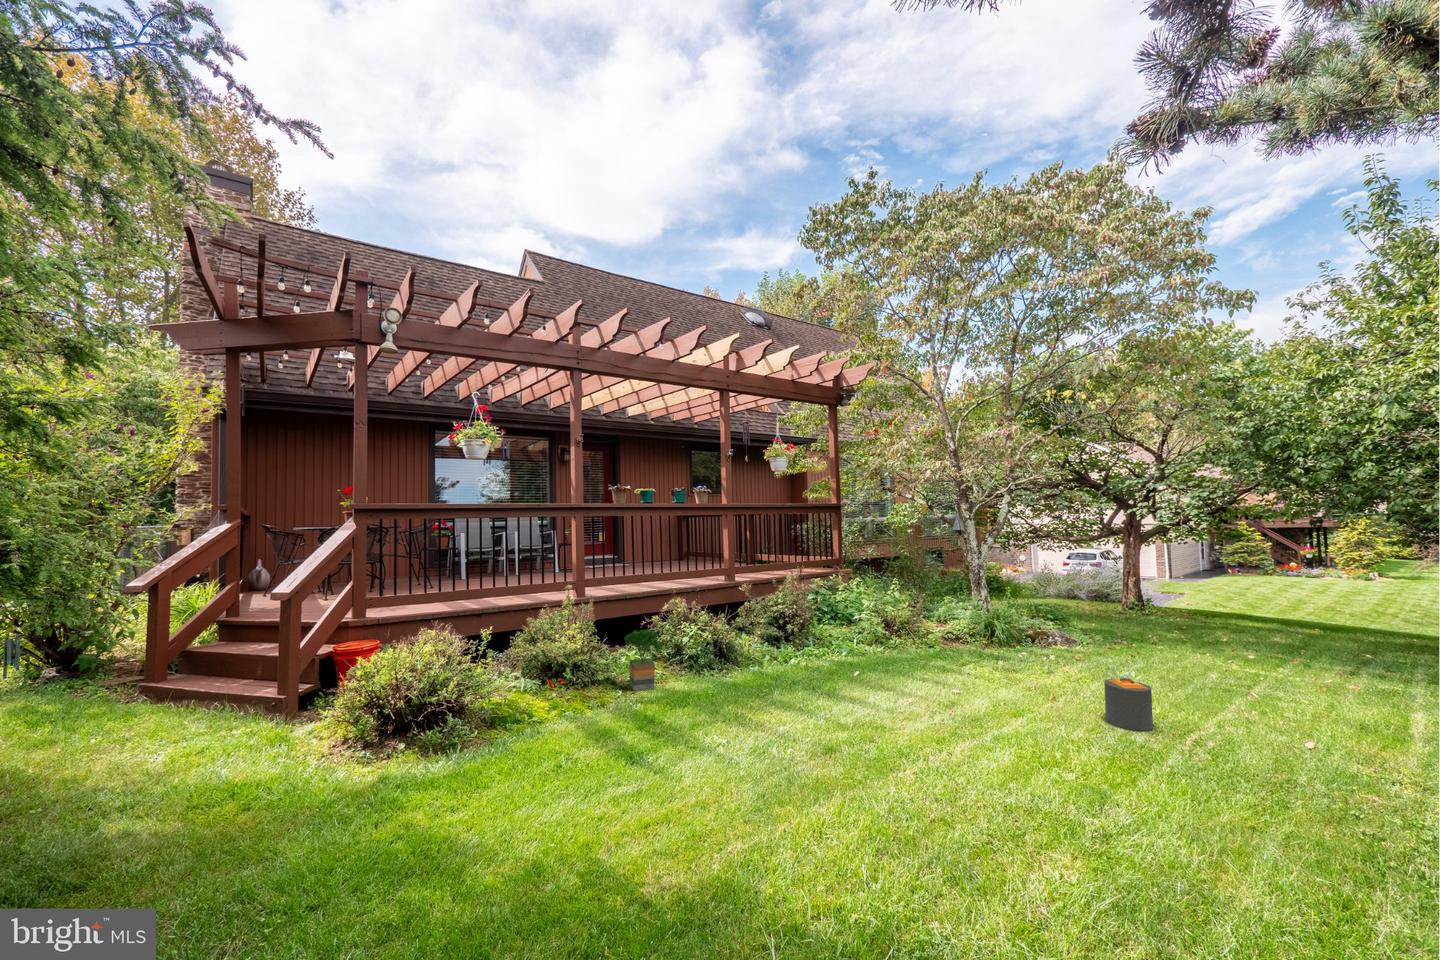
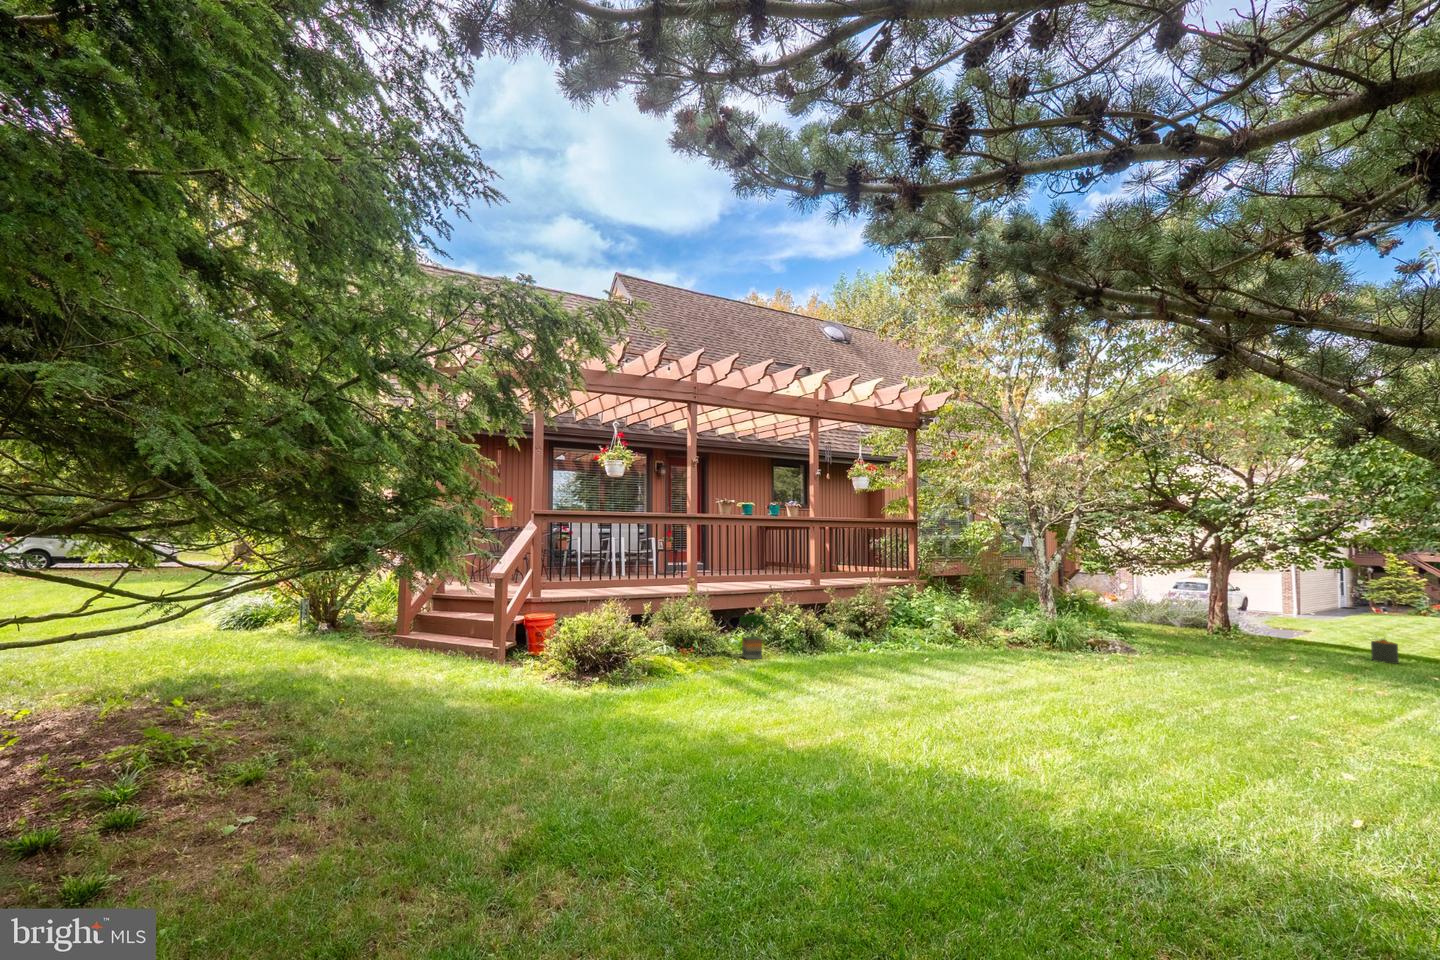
trash can: present [1104,672,1153,731] -> present [1371,639,1399,664]

